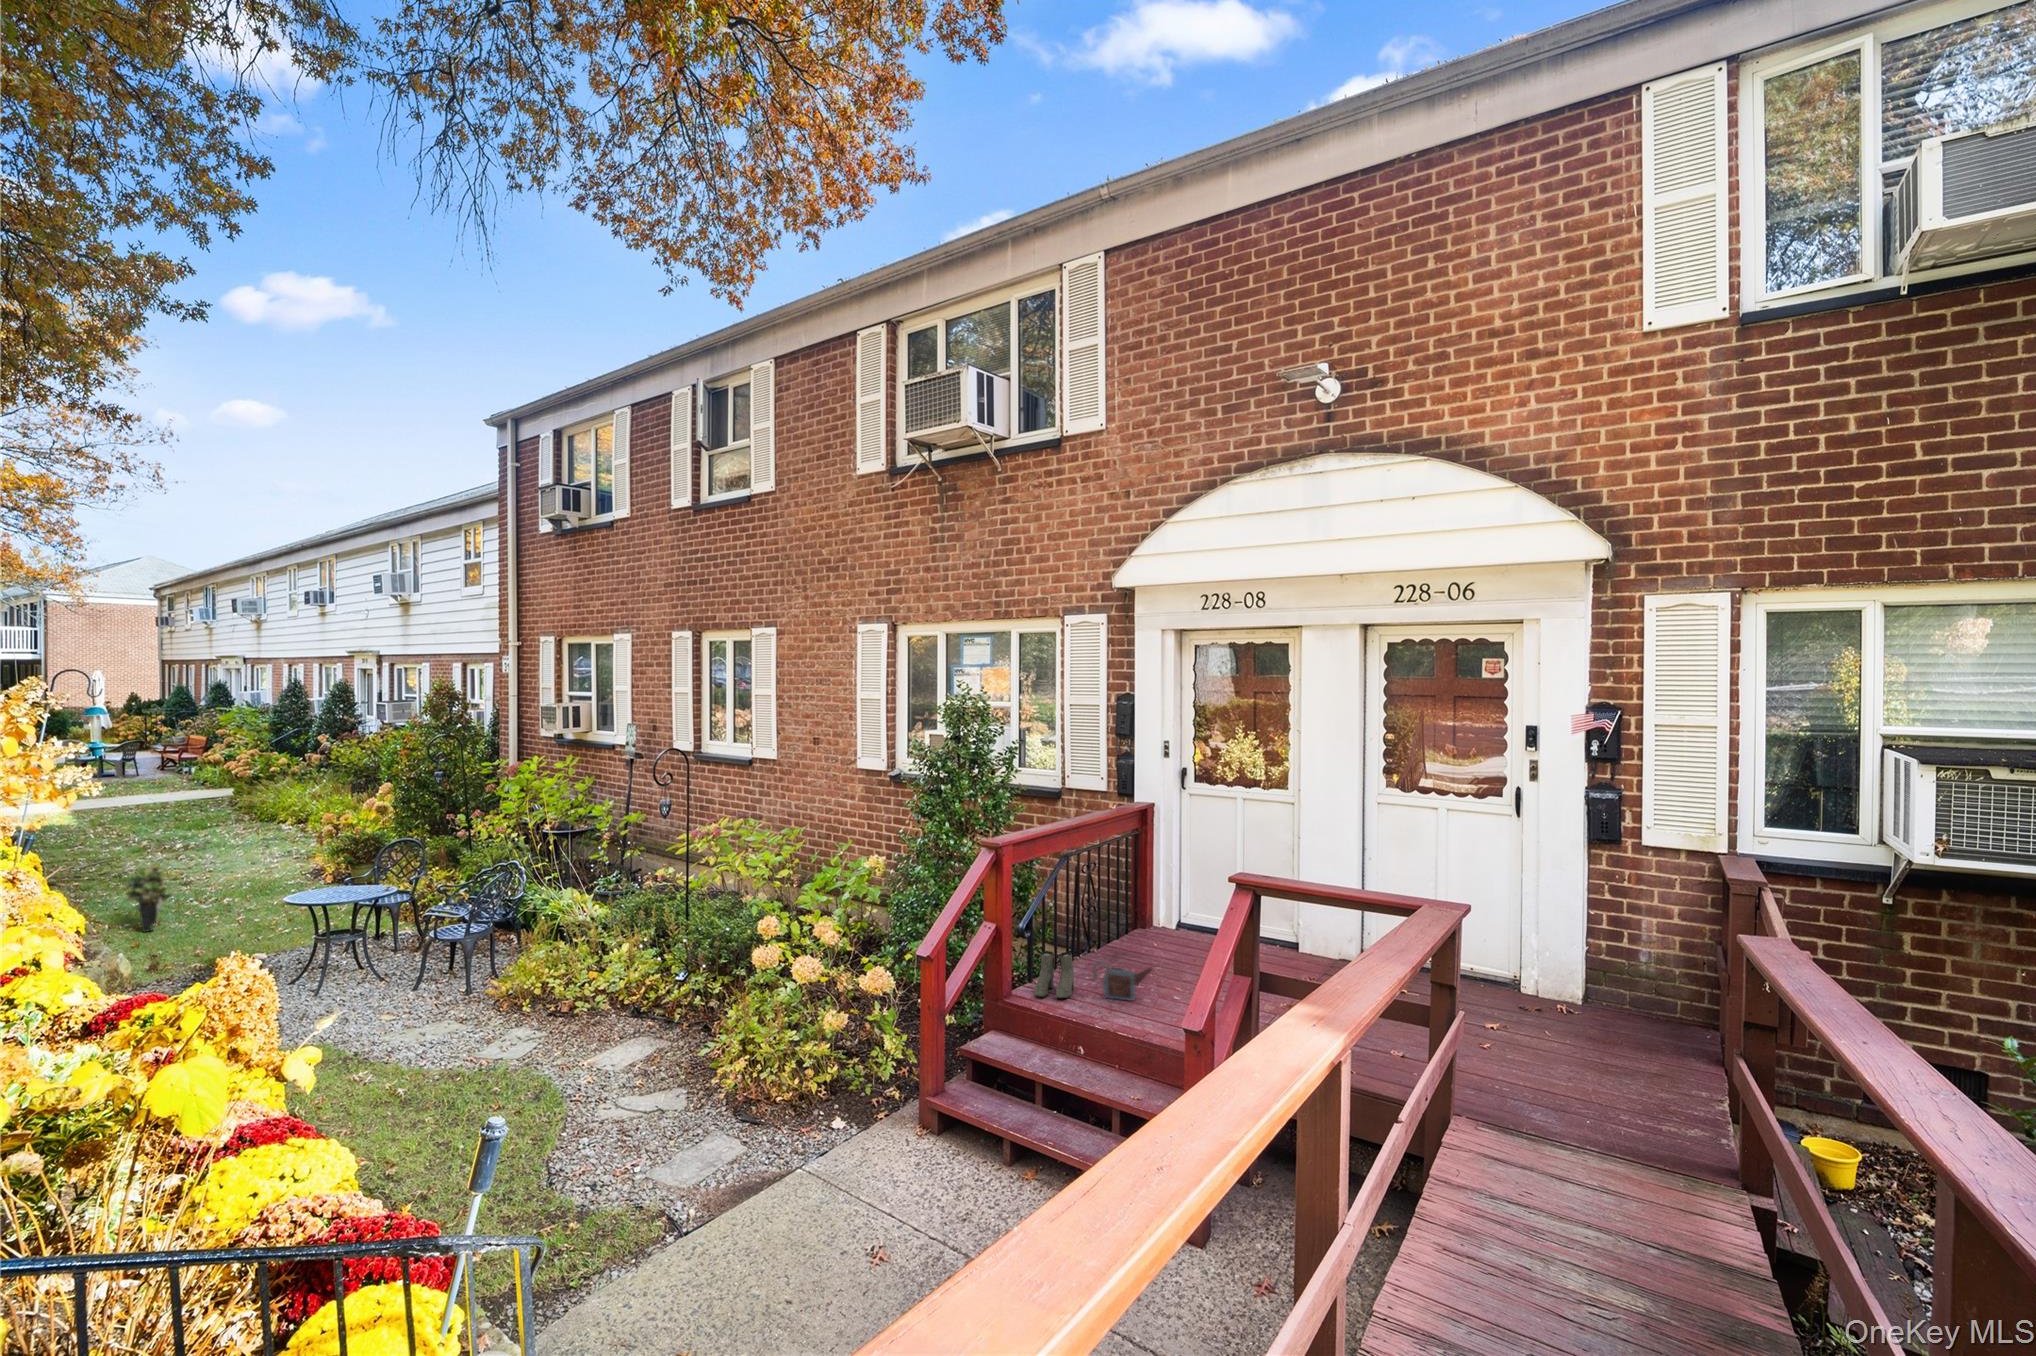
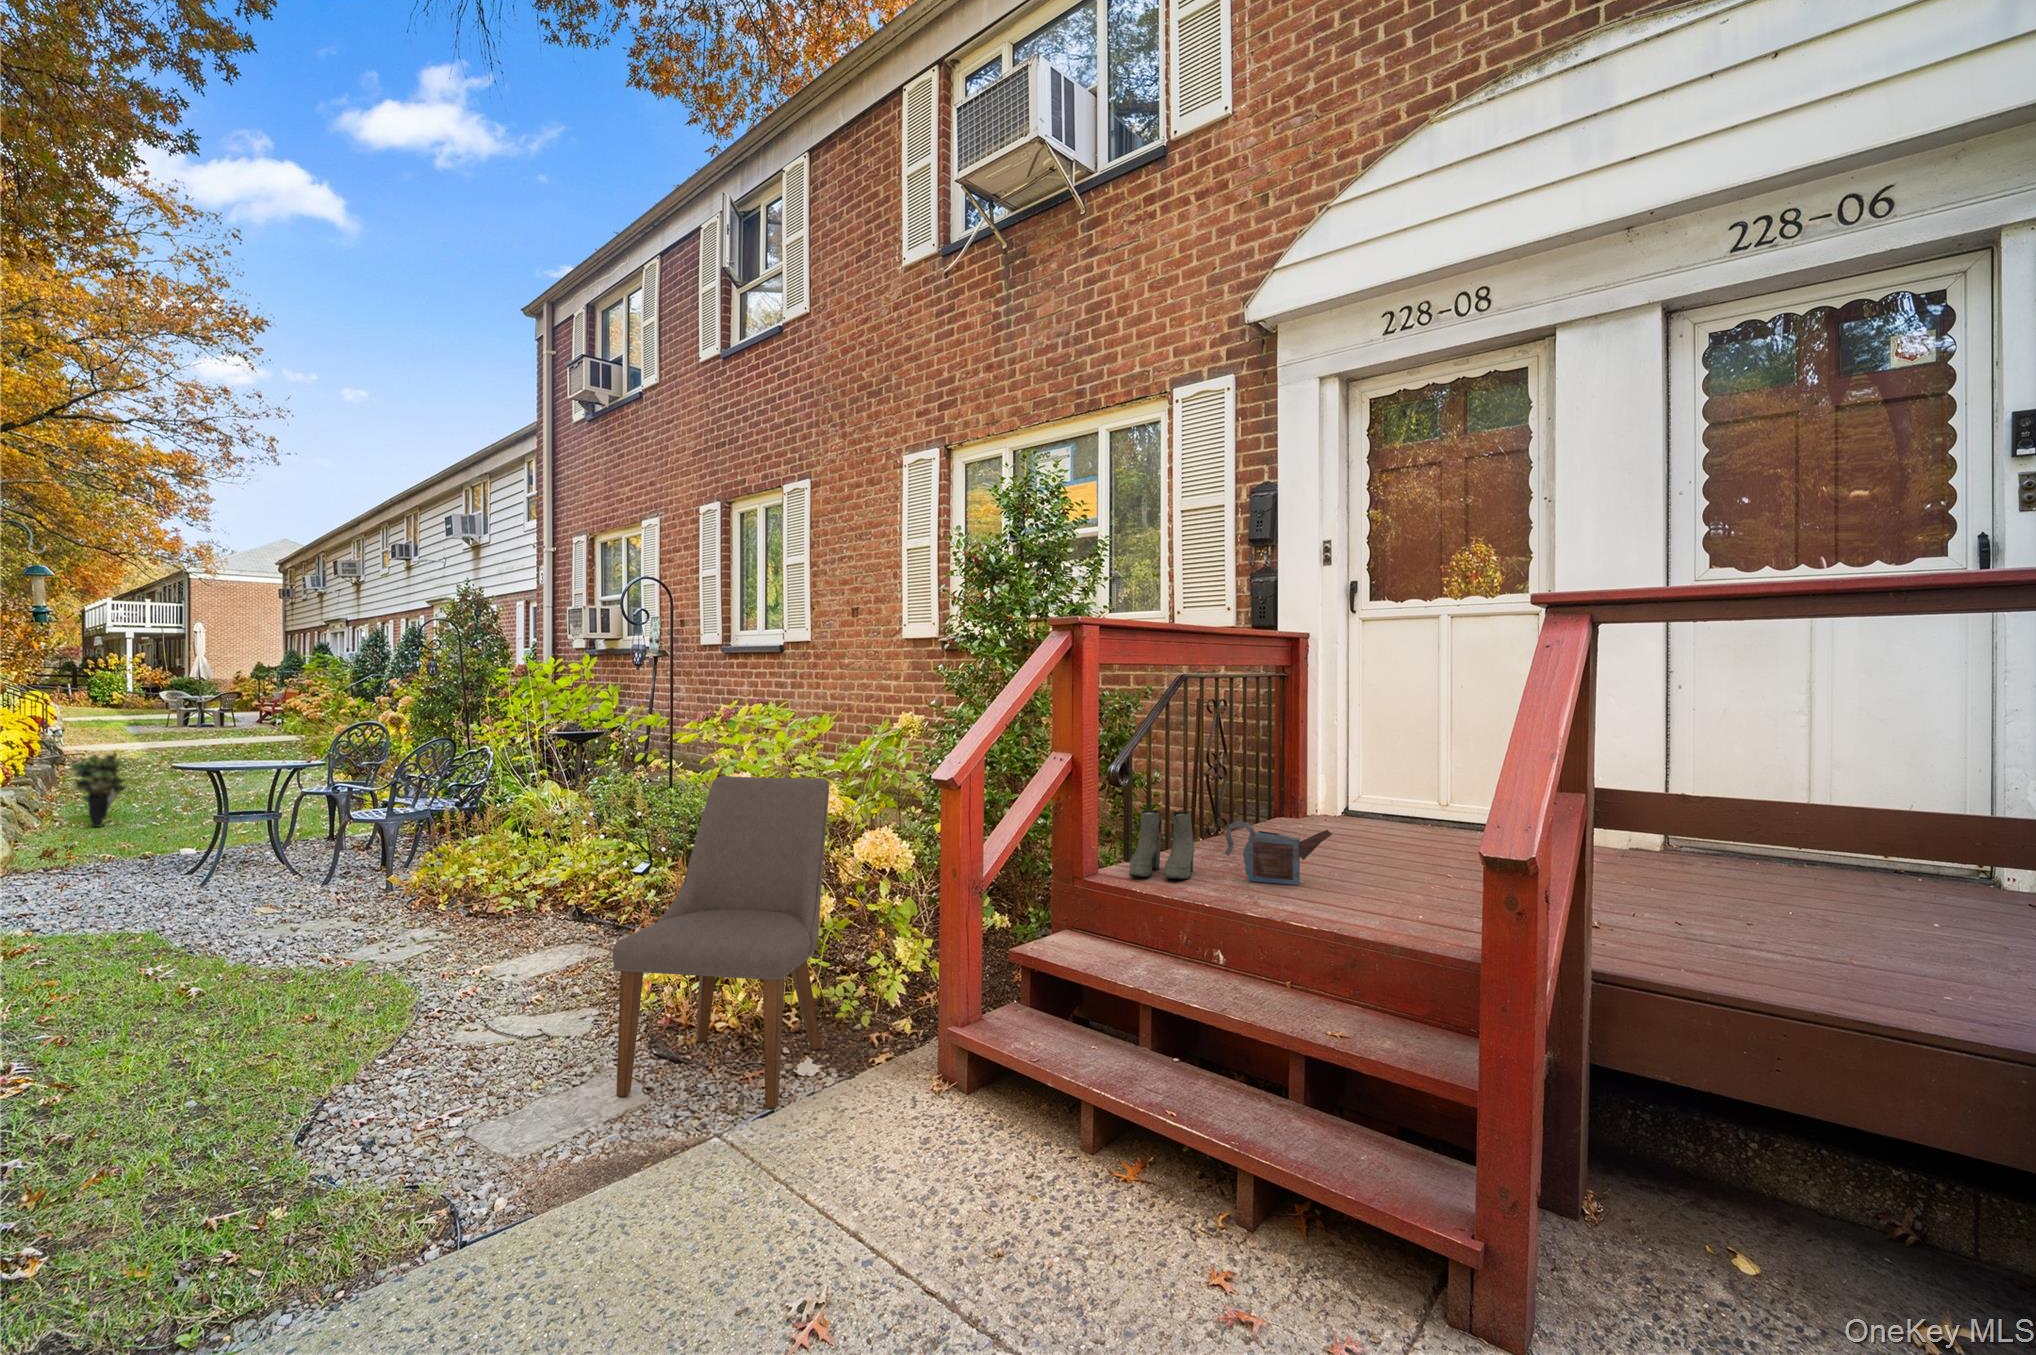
chair: none [727,938,847,1152] -> present [612,776,829,1108]

